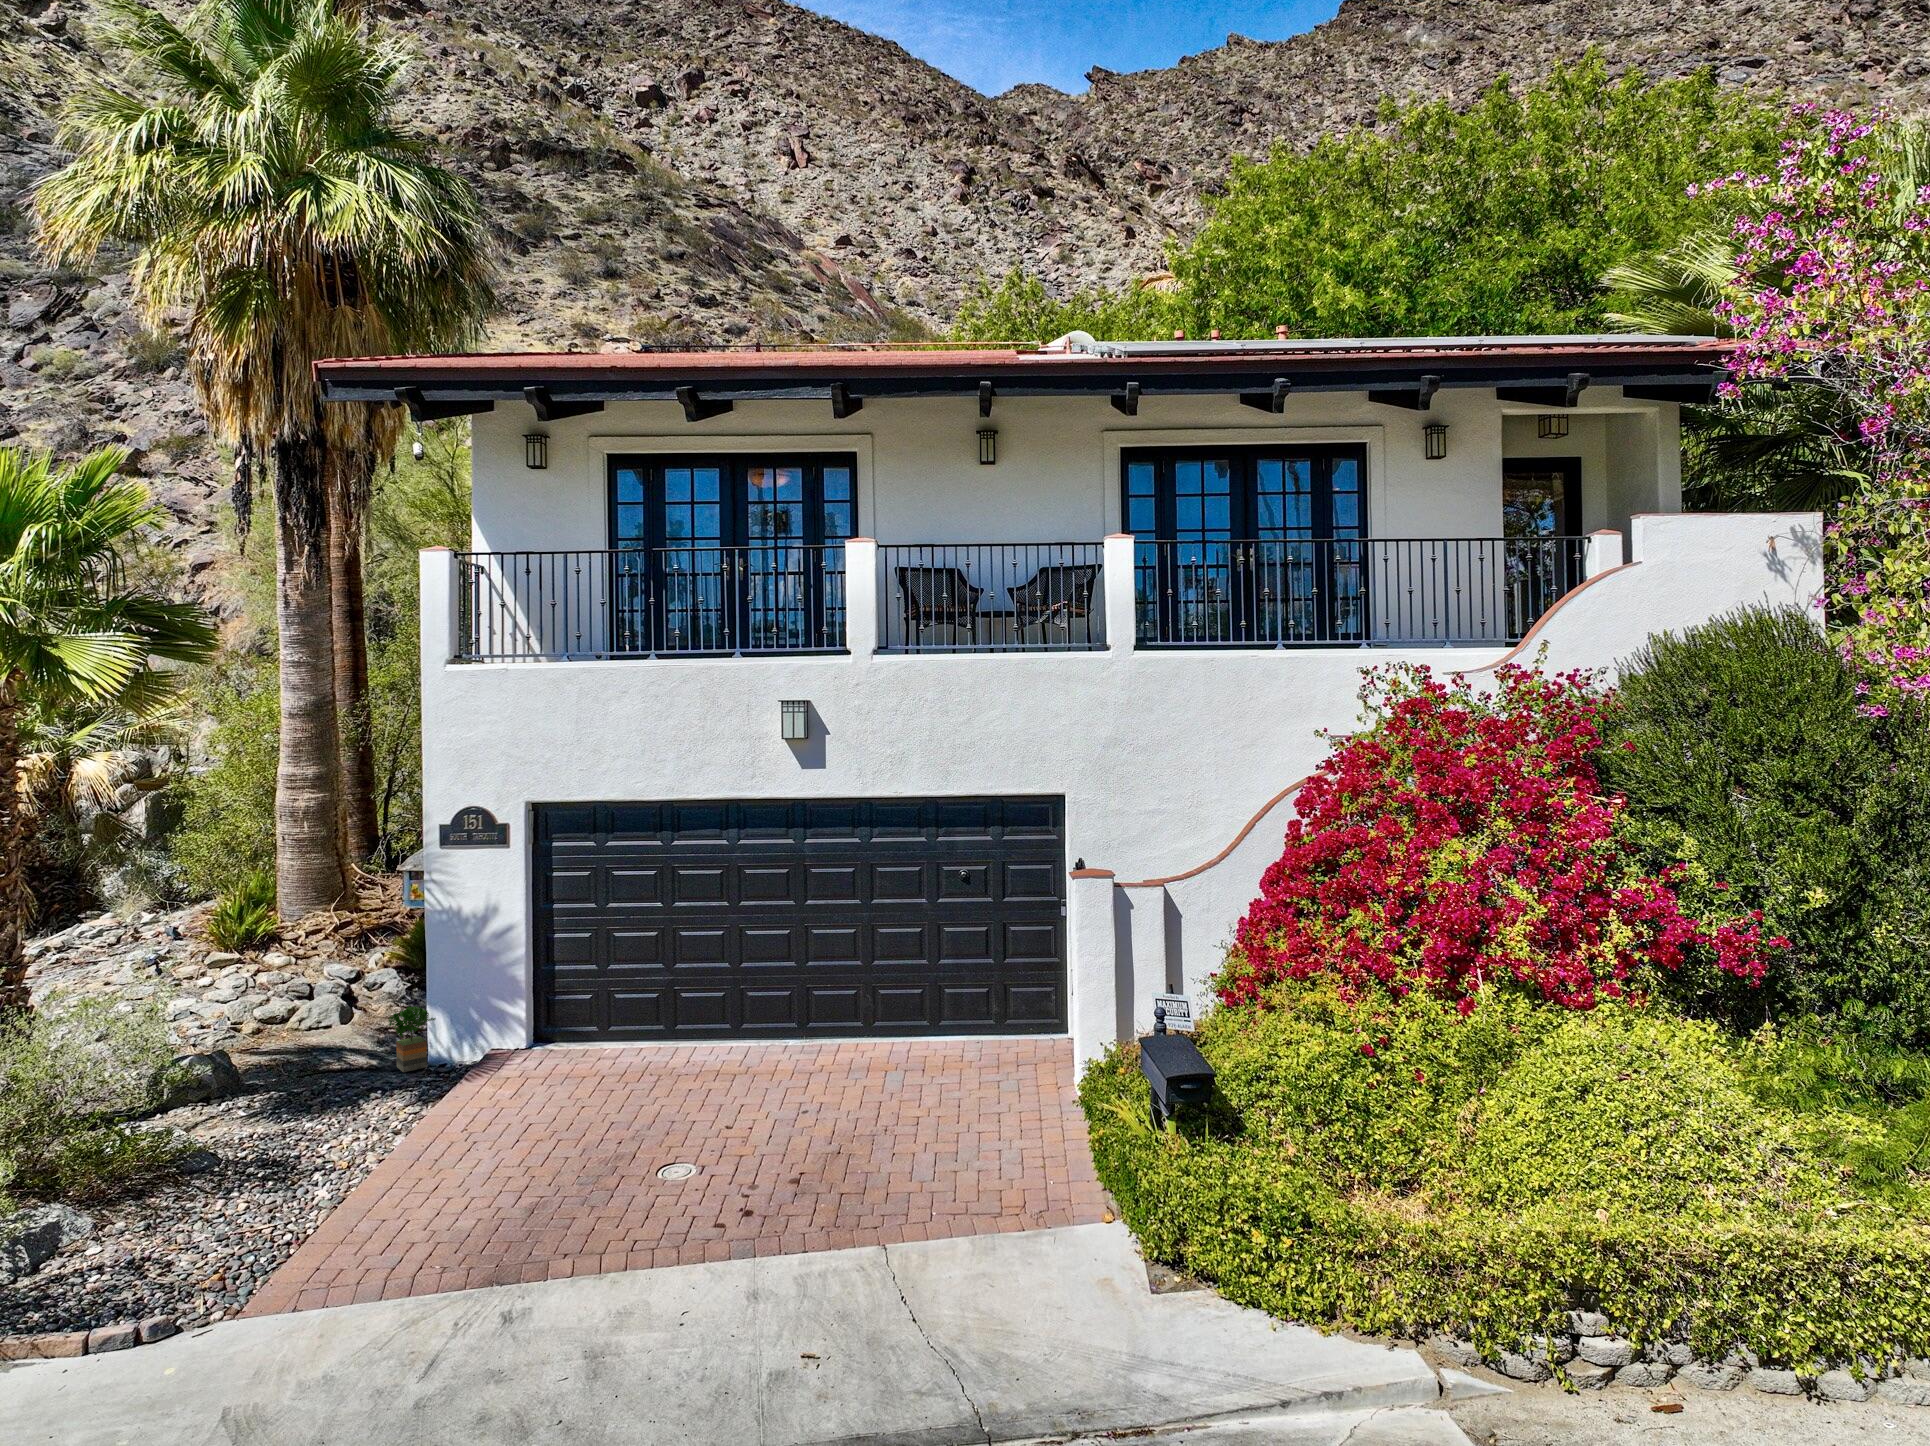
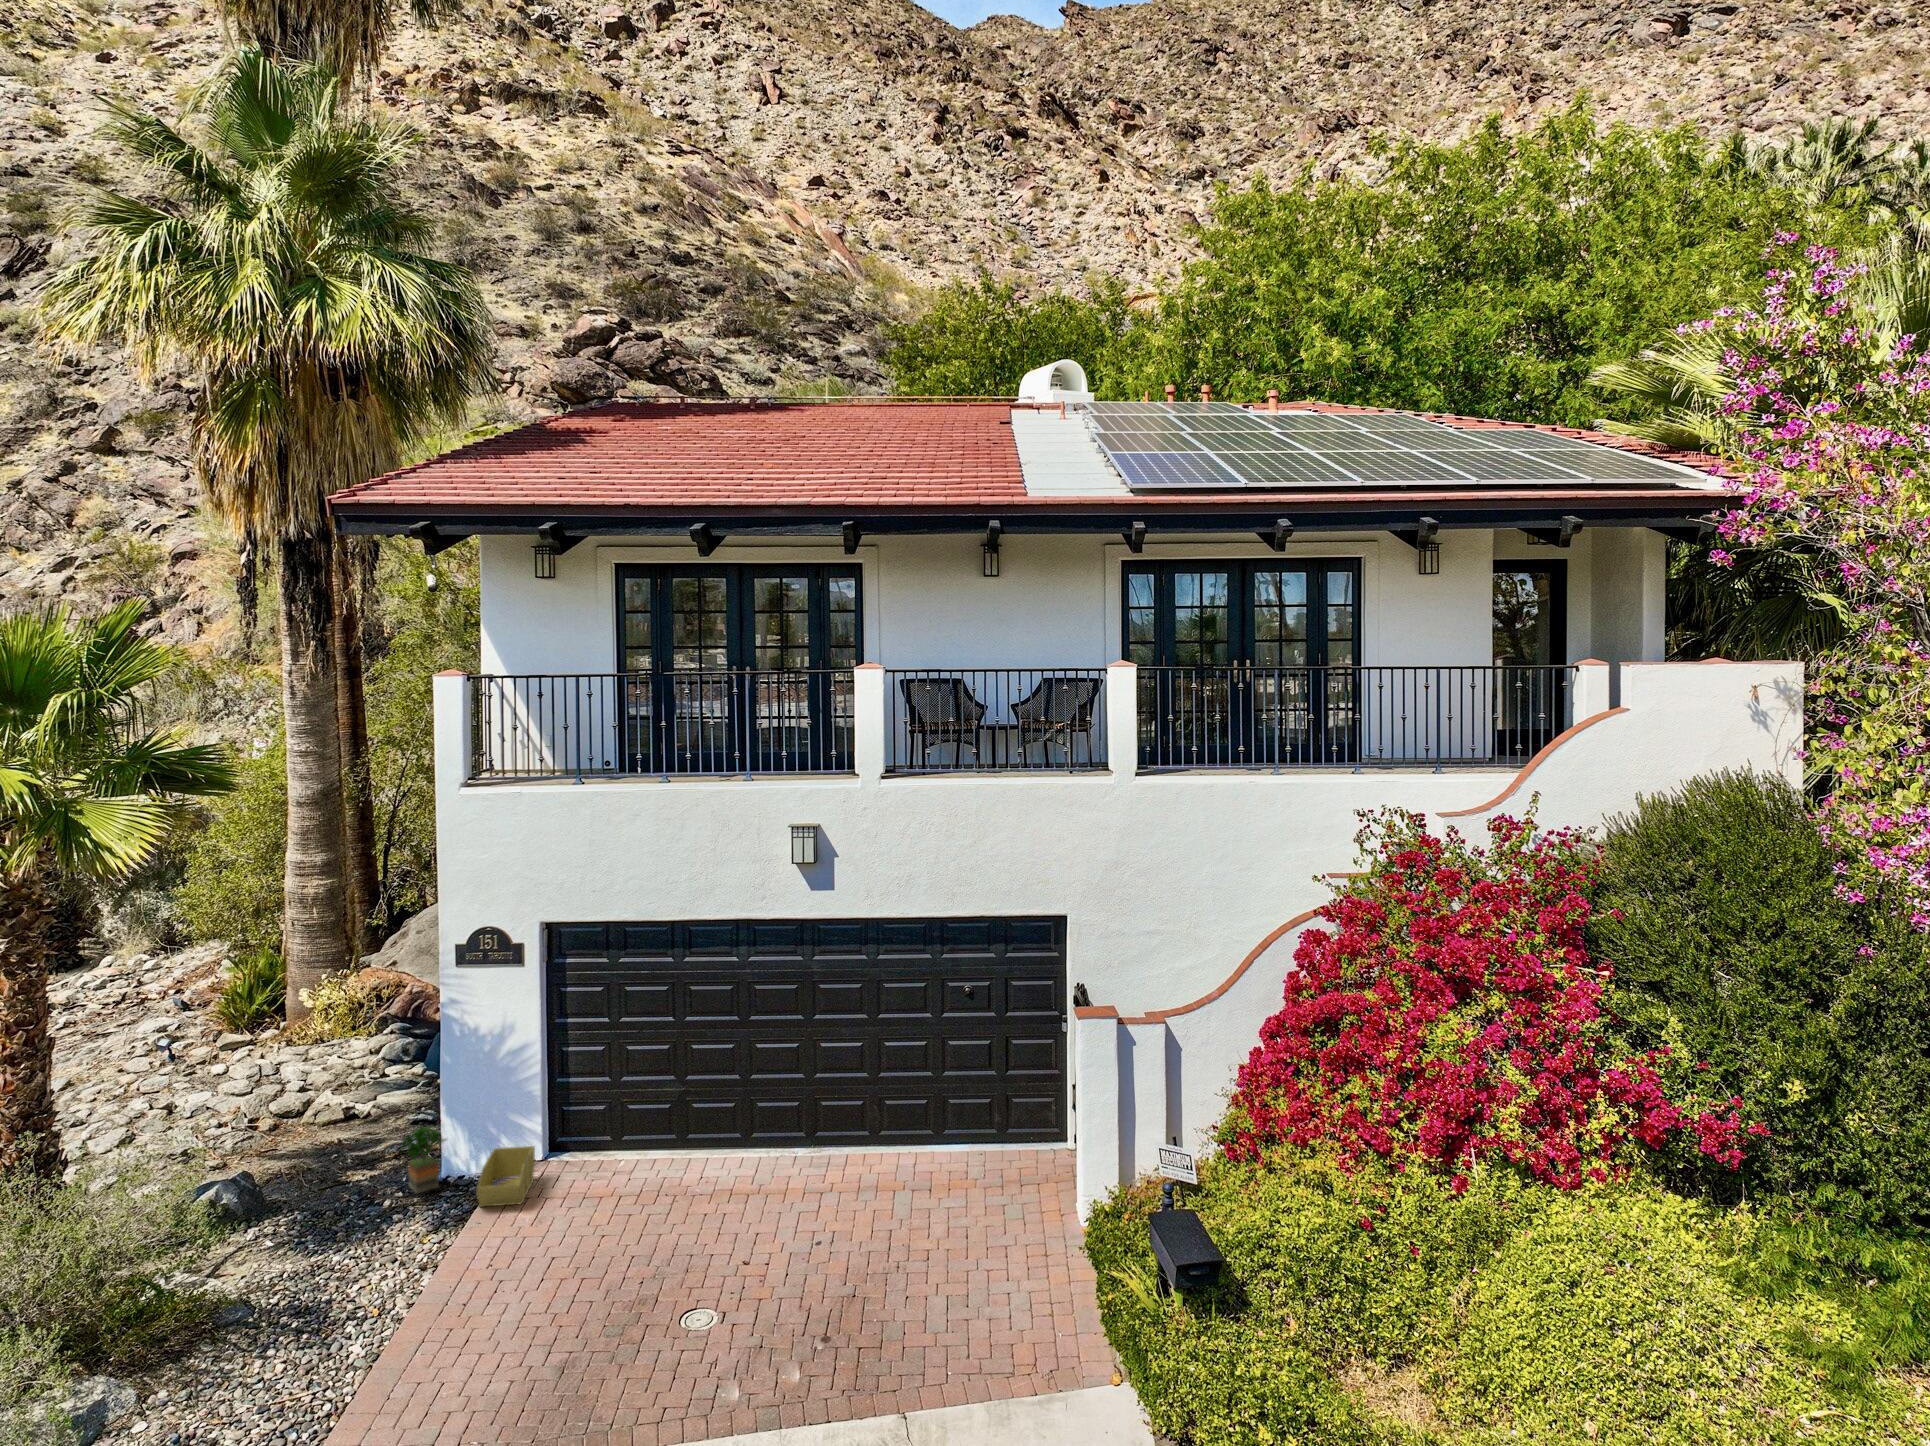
storage bin: none [461,1026,525,1081] -> present [476,1146,535,1207]

